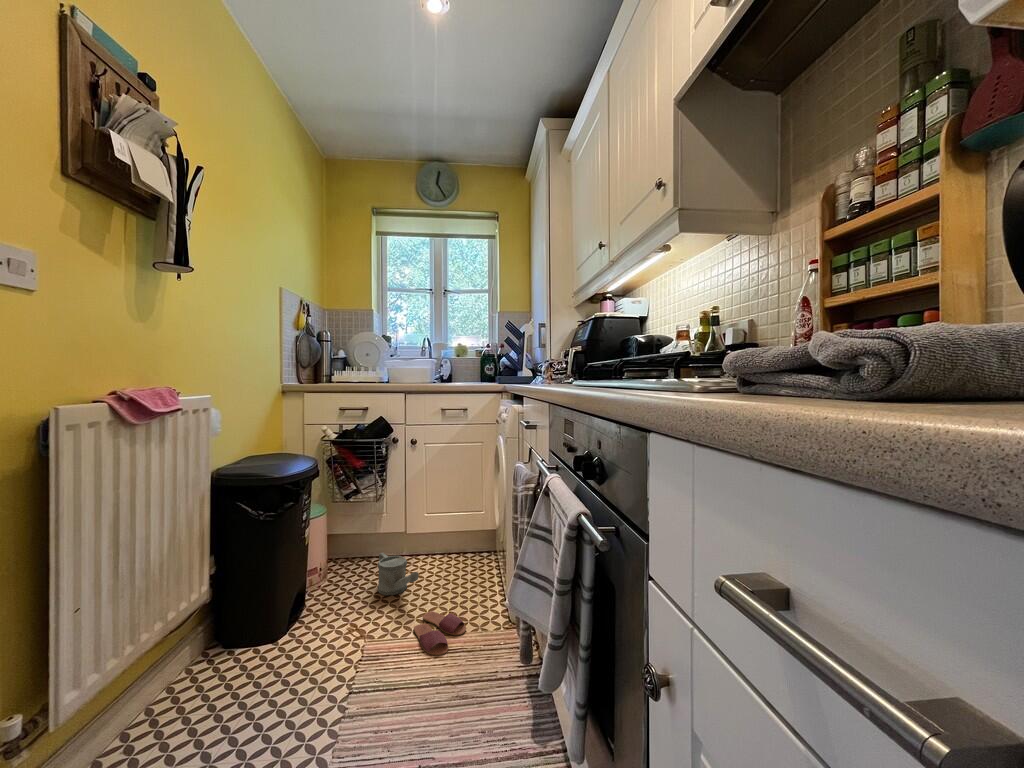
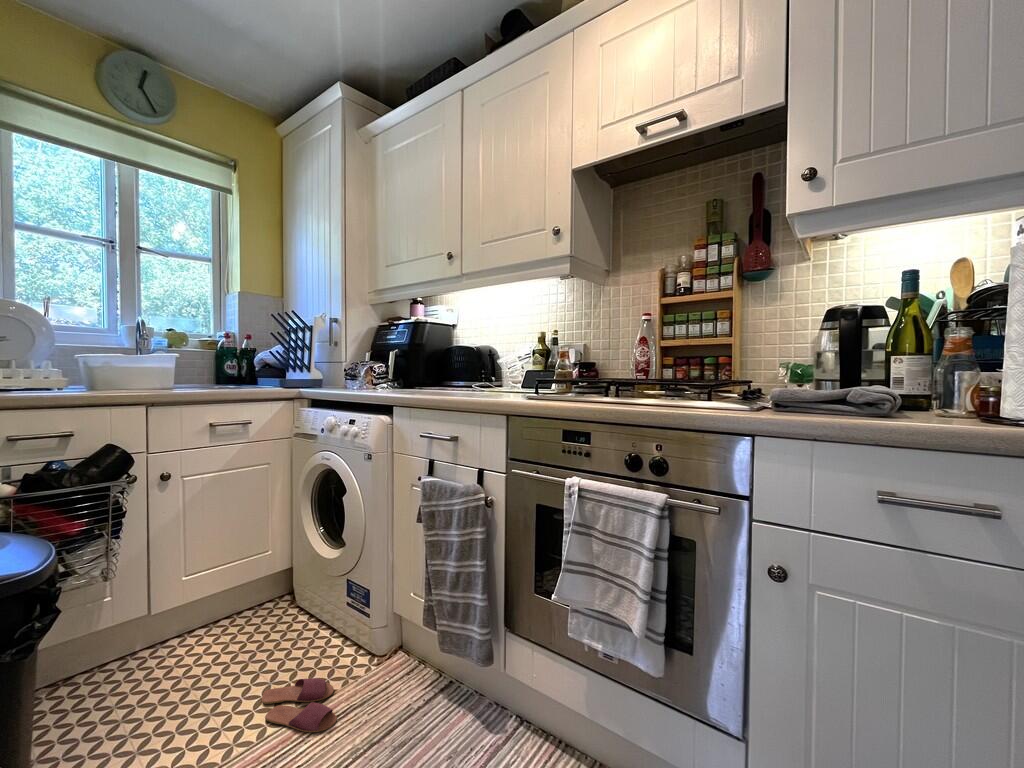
watering can: present [378,553,418,595] -> none [122,643,235,710]

